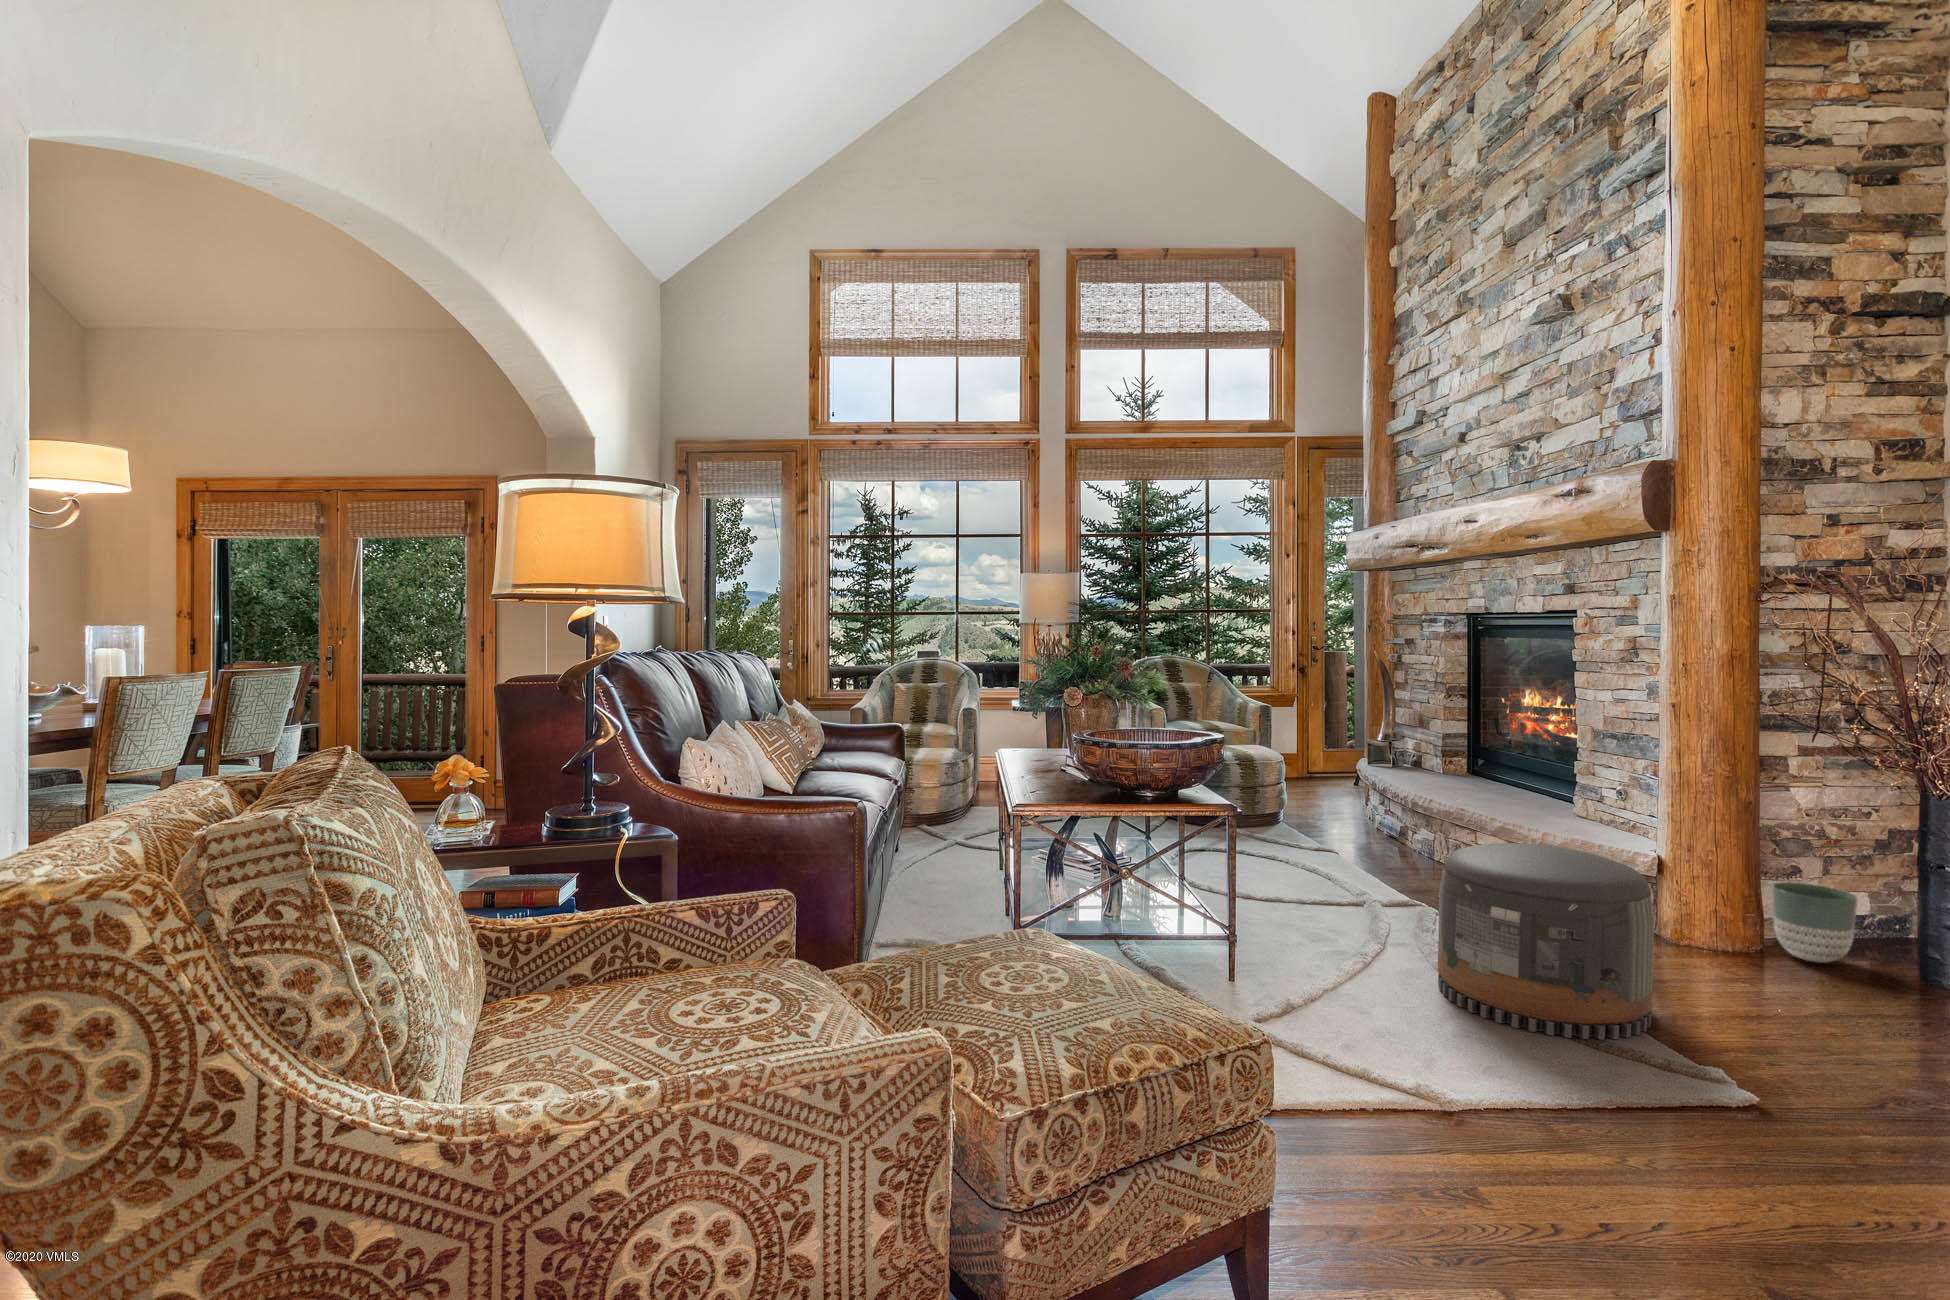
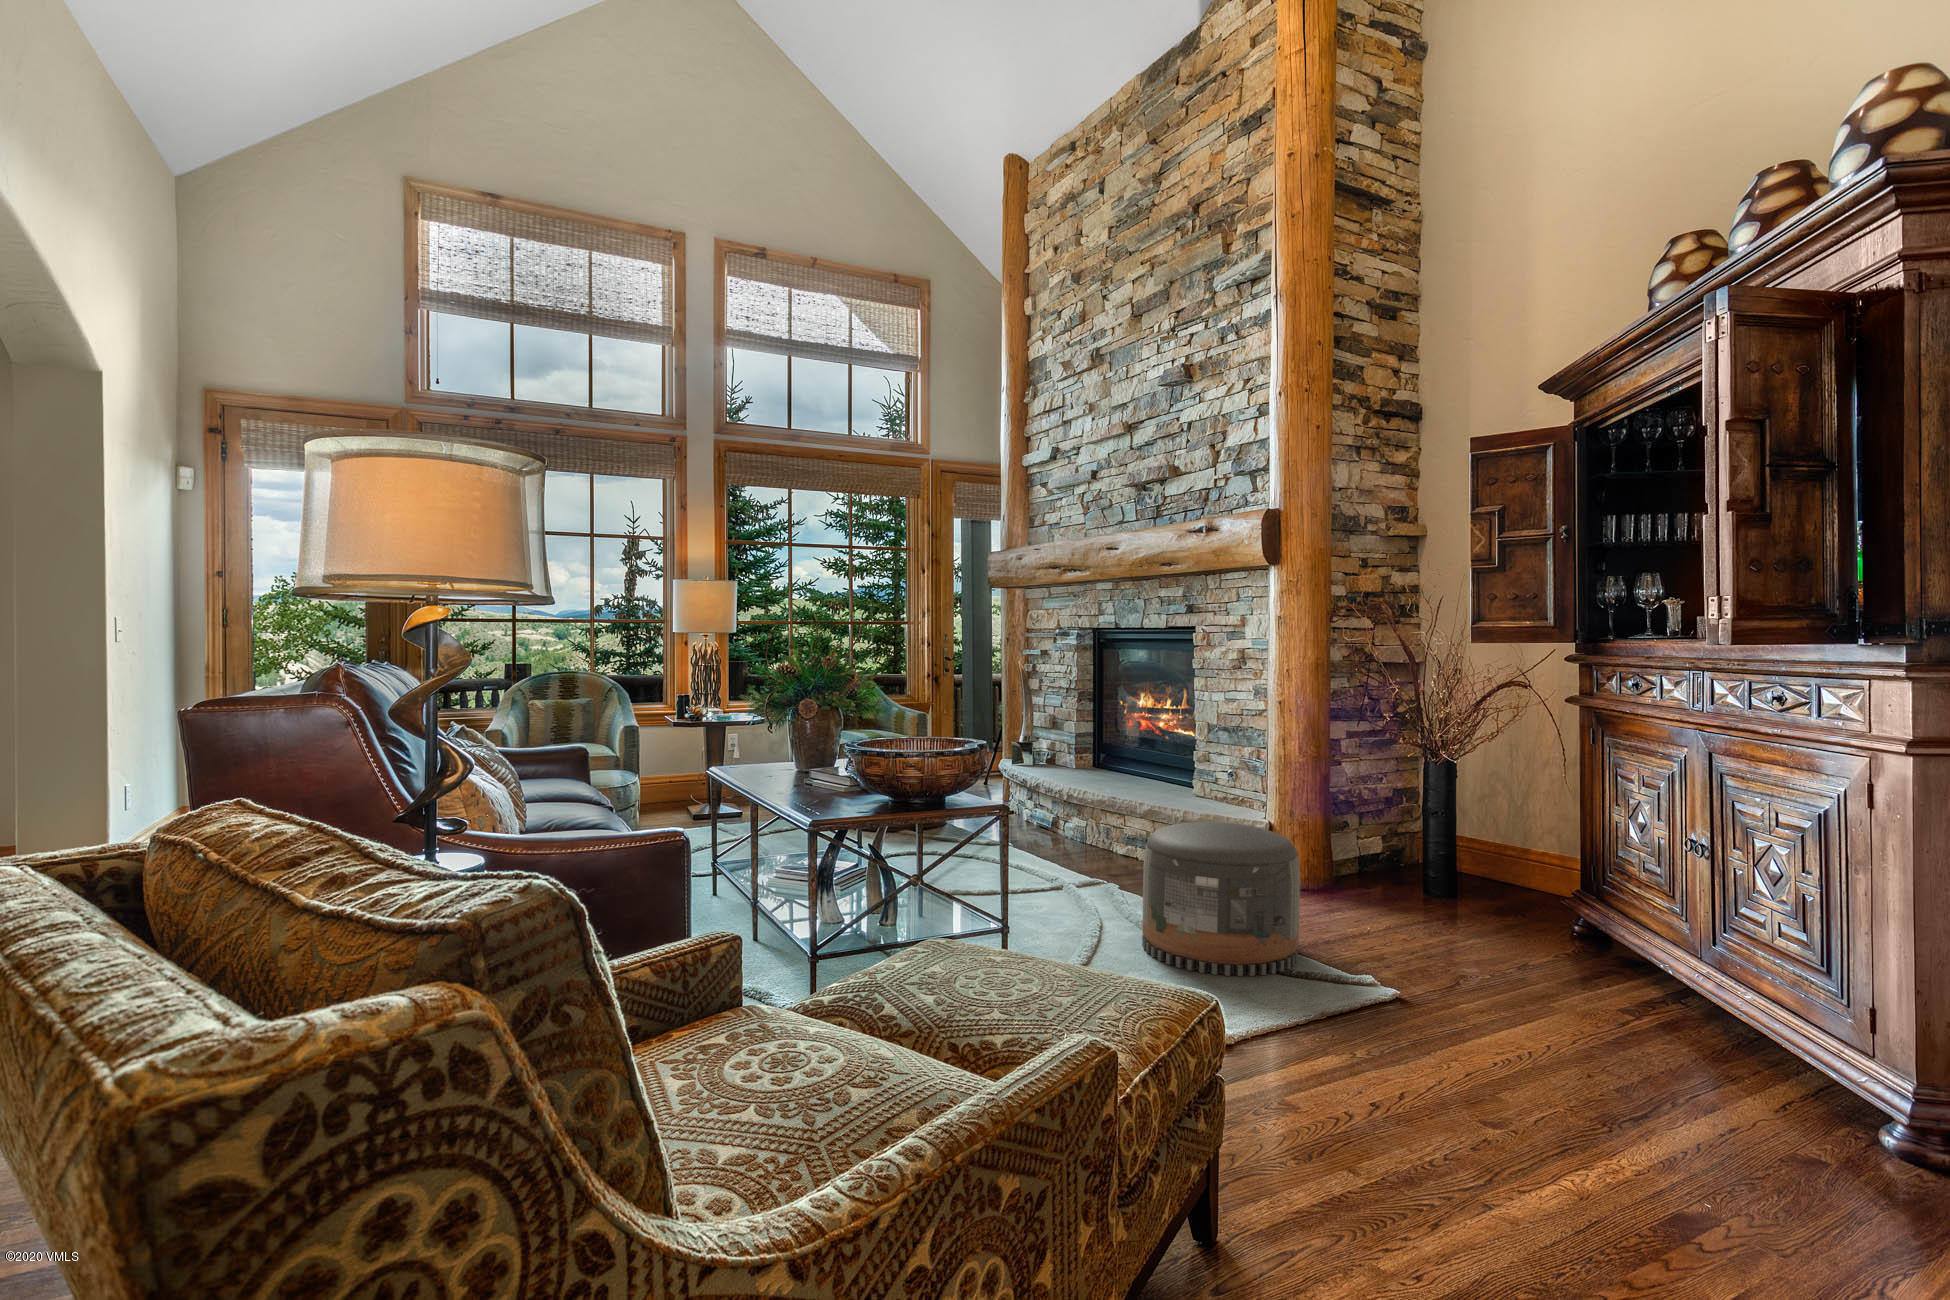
planter: present [1772,882,1858,963] -> none [1338,835,1390,893]

